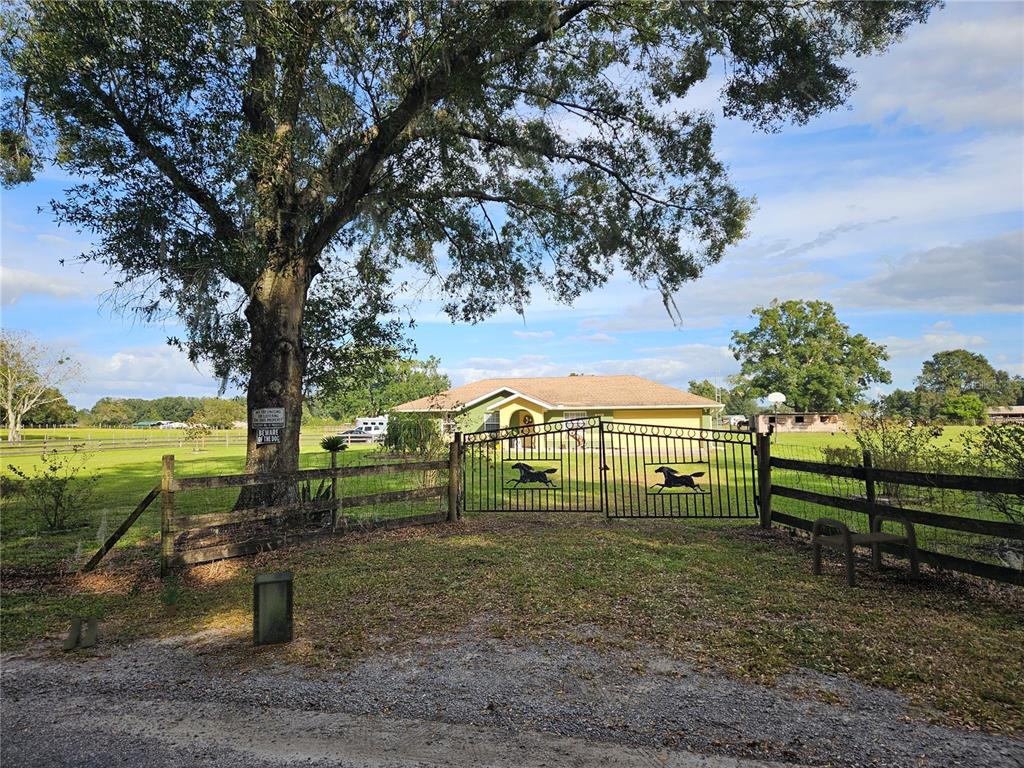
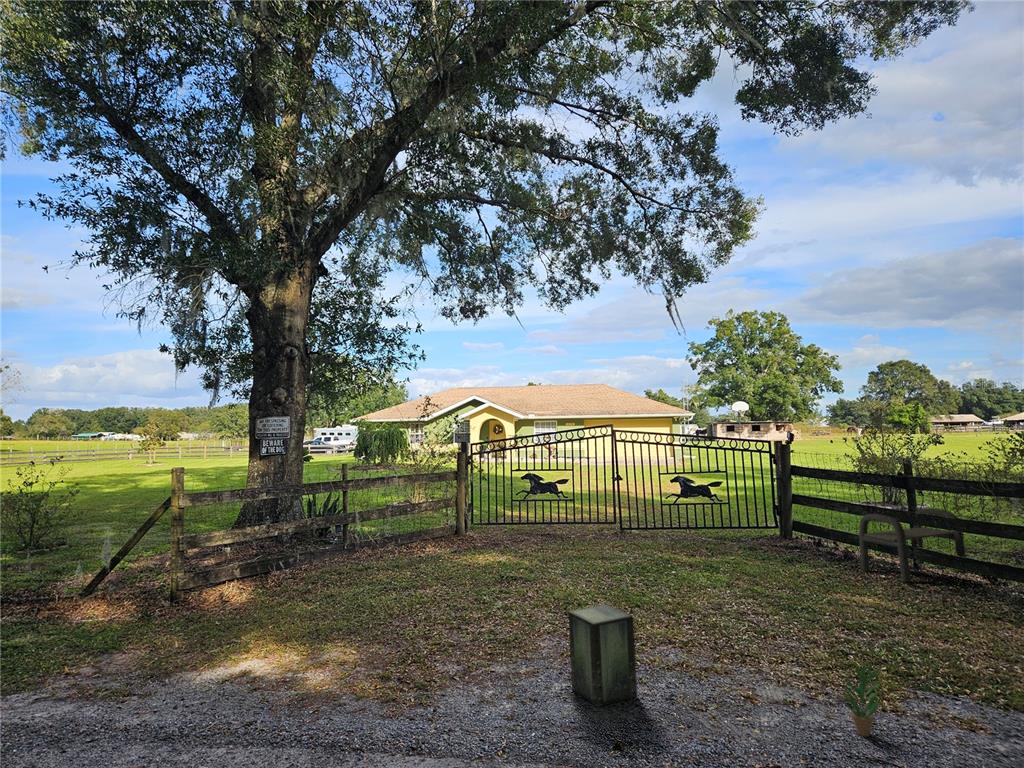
storage box: present [253,571,293,646] -> present [569,604,637,707]
potted plant: present [160,576,182,616] -> present [843,661,881,736]
boots: present [63,615,99,650] -> none [93,648,130,690]

